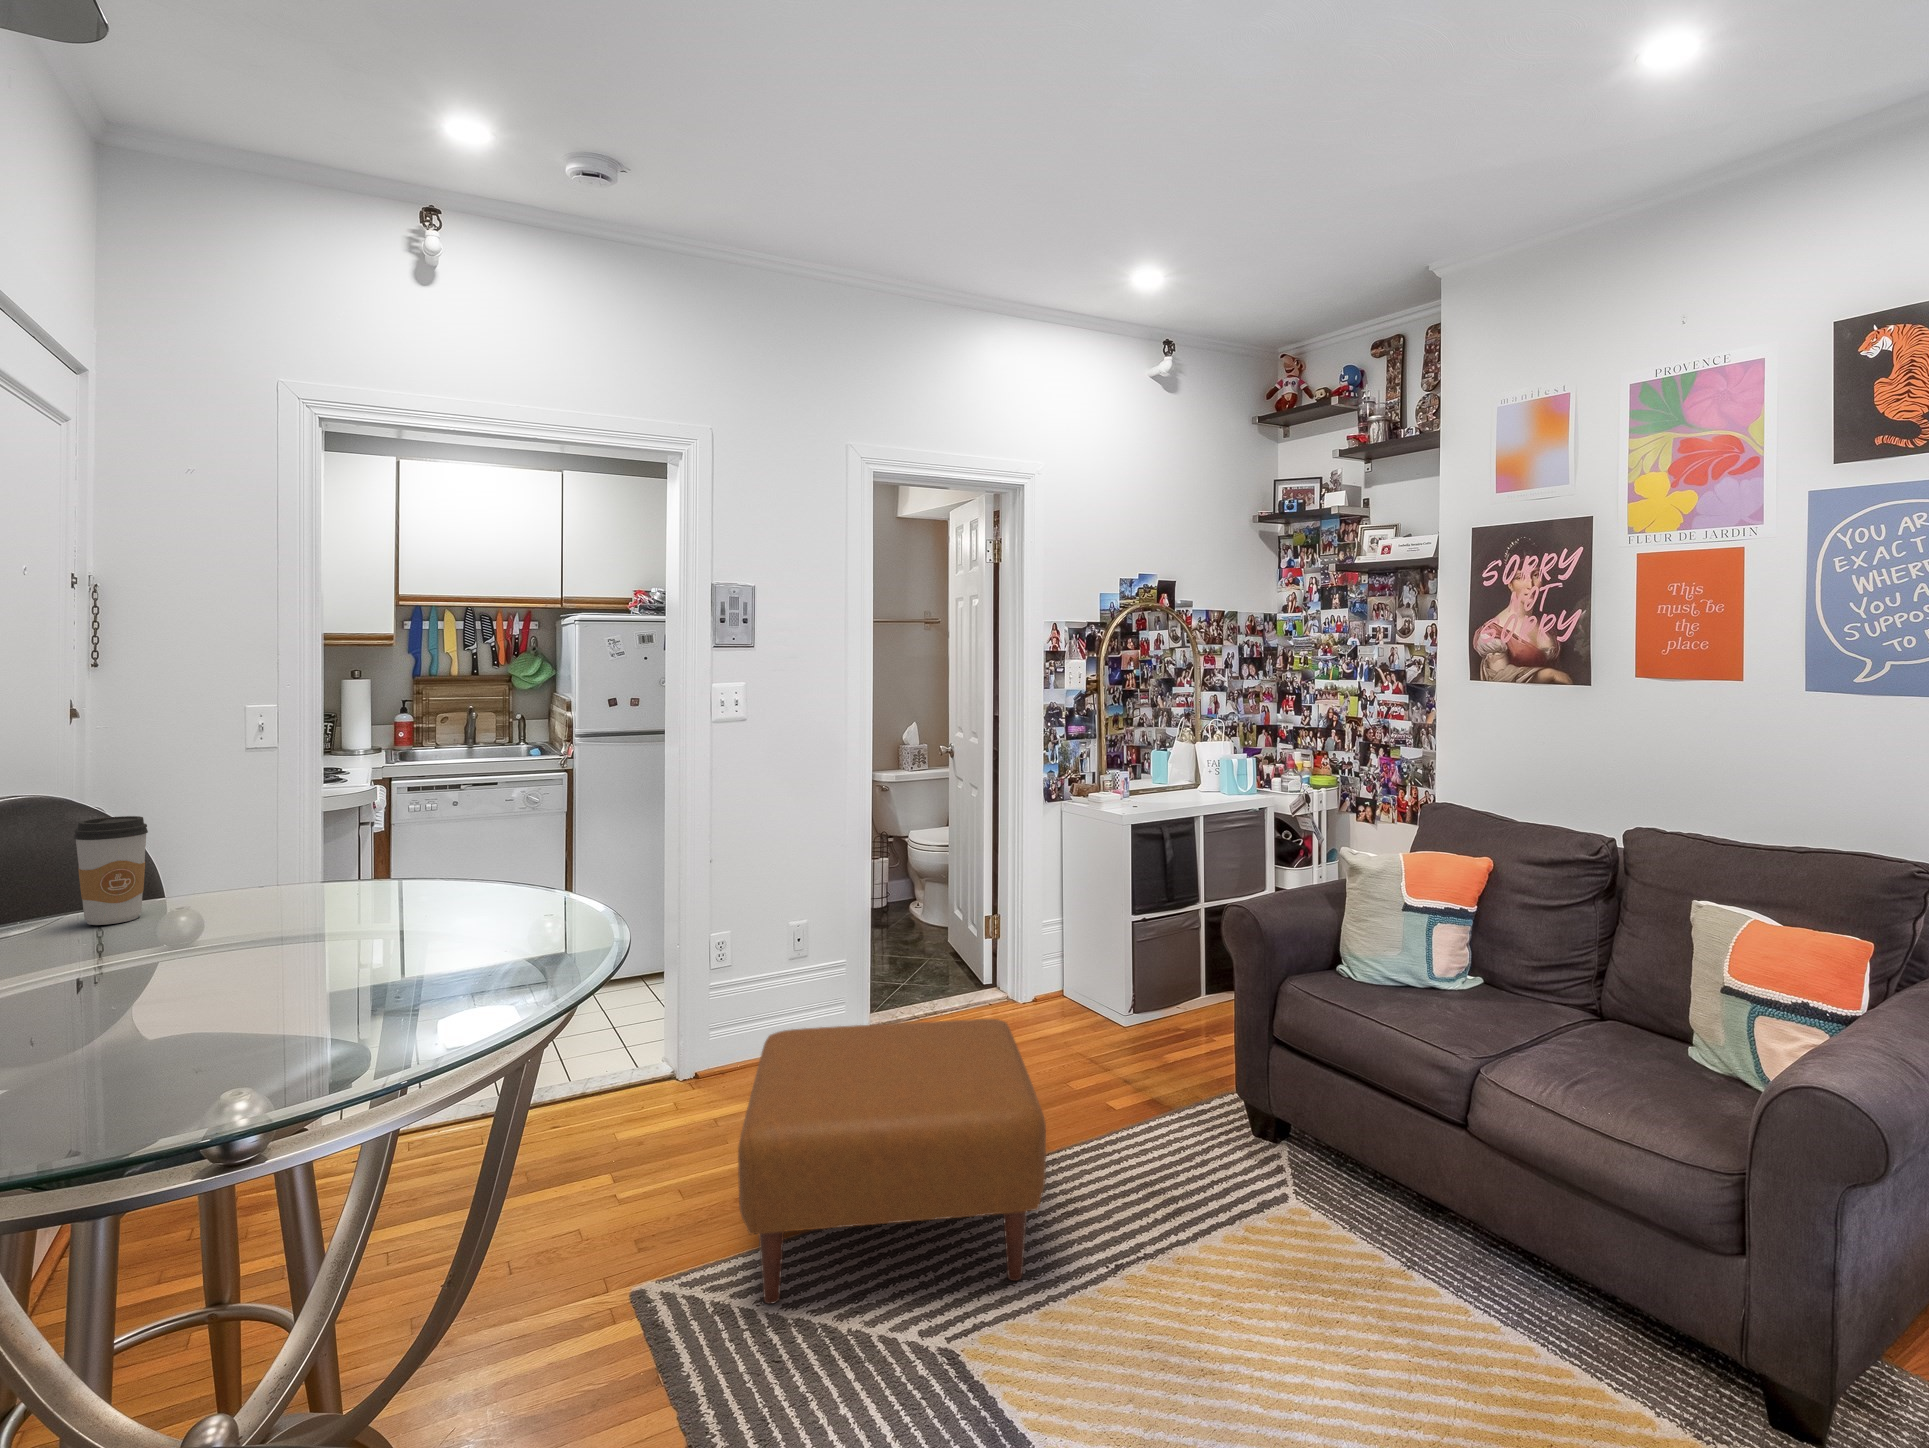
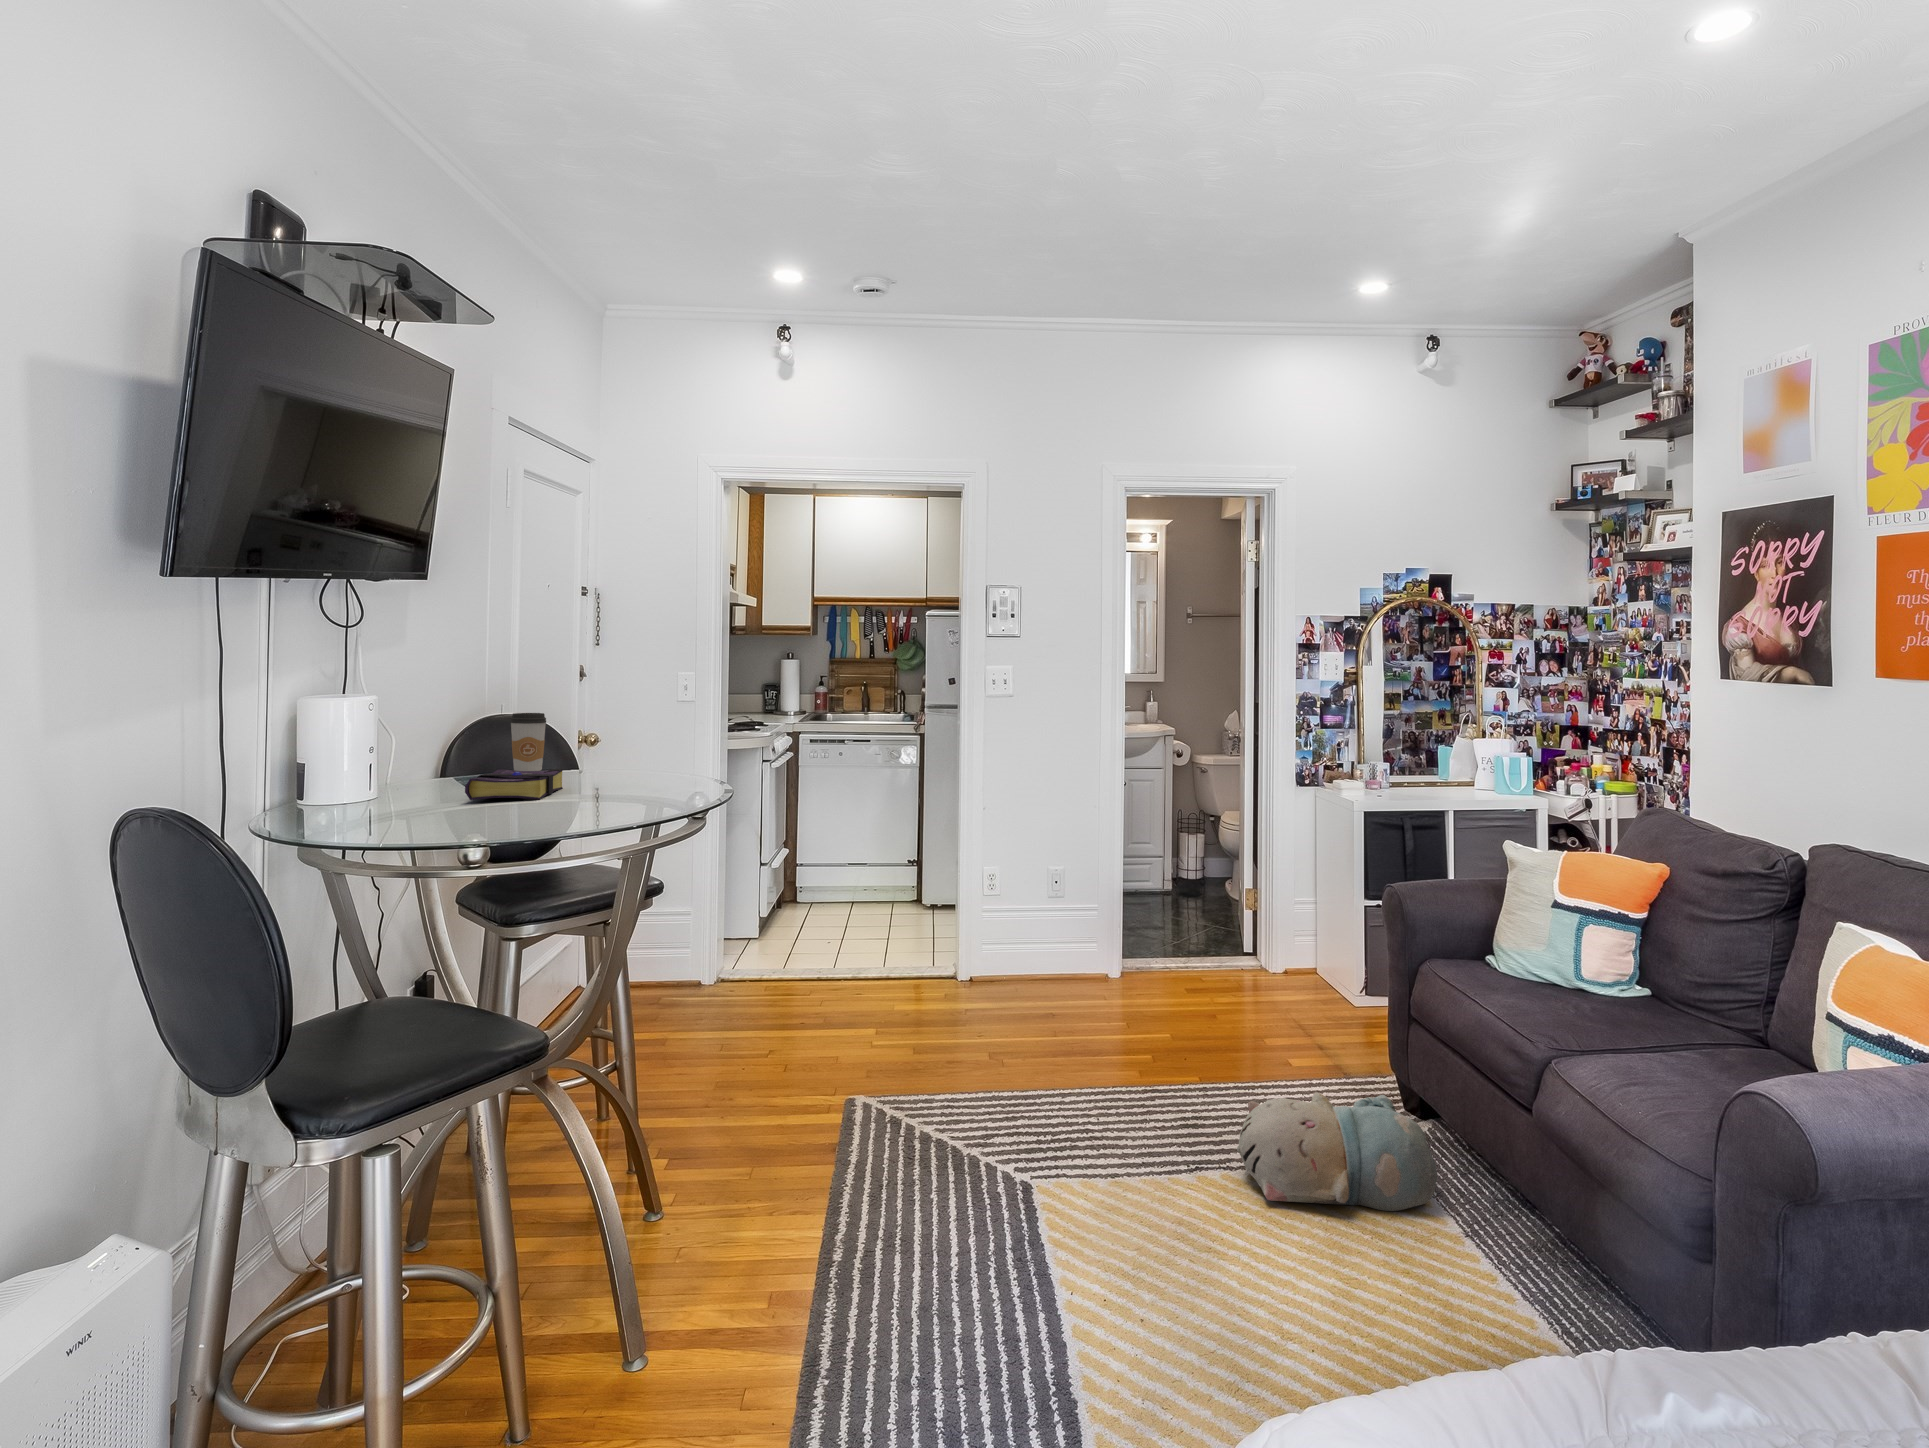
book: none [107,920,269,1014] -> present [465,768,563,800]
ottoman: present [738,1019,1046,1304] -> none [903,937,1174,1158]
plush toy: none [1152,1135,1353,1286] -> present [1237,1092,1437,1211]

